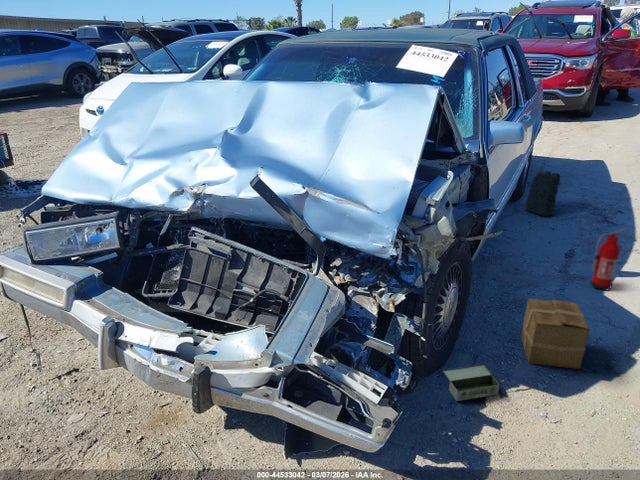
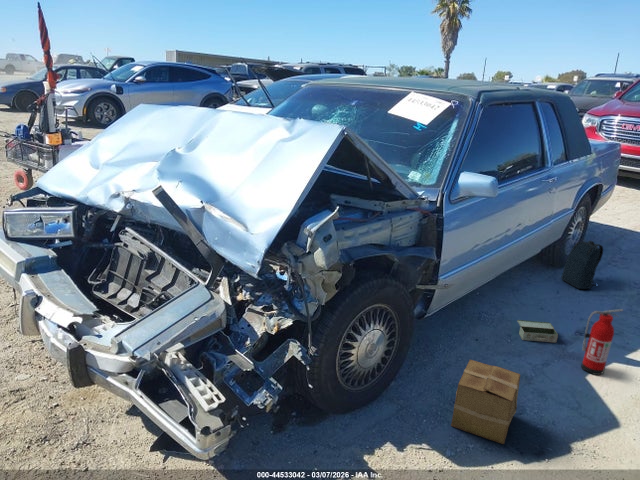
toolbox: present [443,364,500,401] -> present [517,320,558,343]

